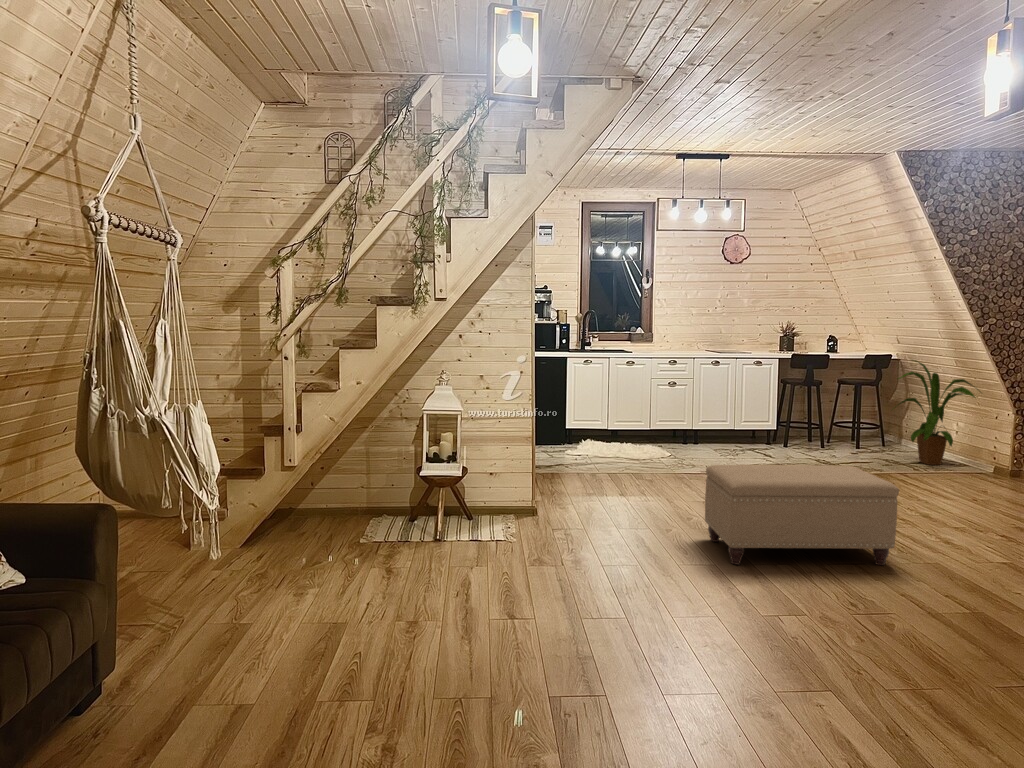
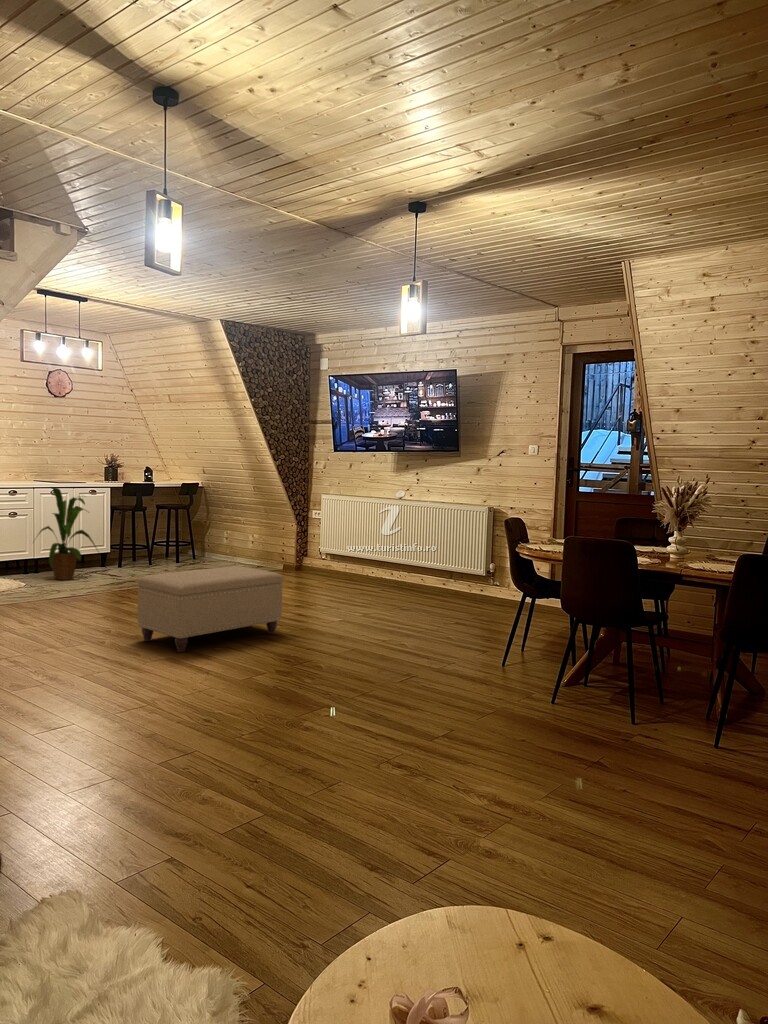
house plant: present [898,361,975,465] -> present [39,487,95,580]

